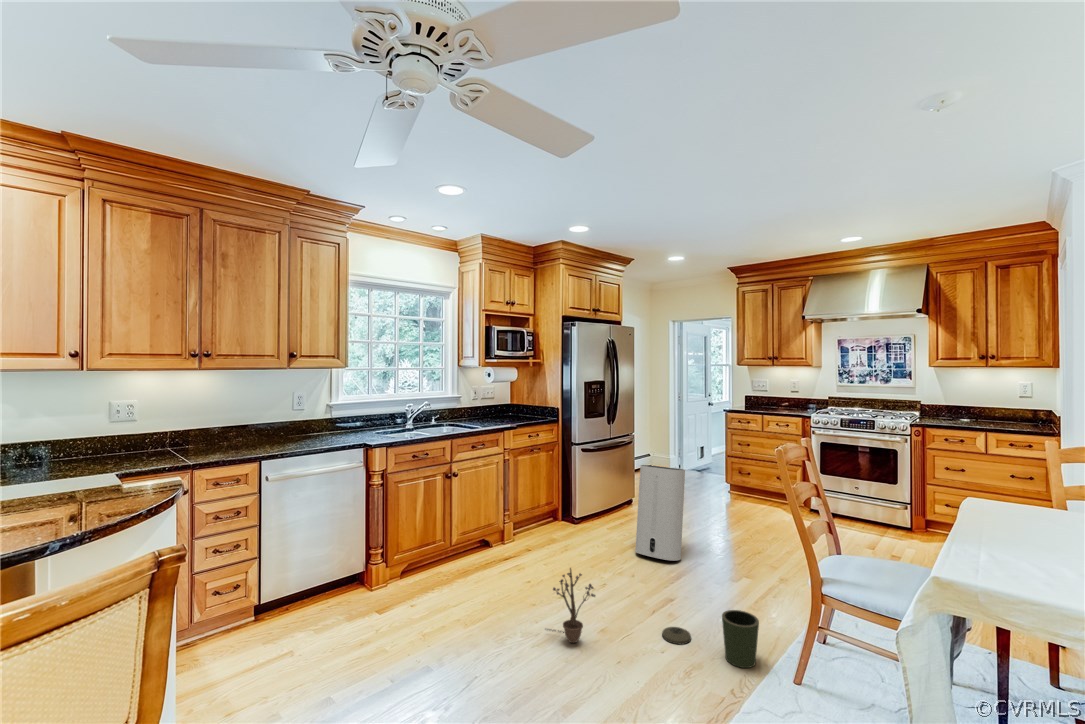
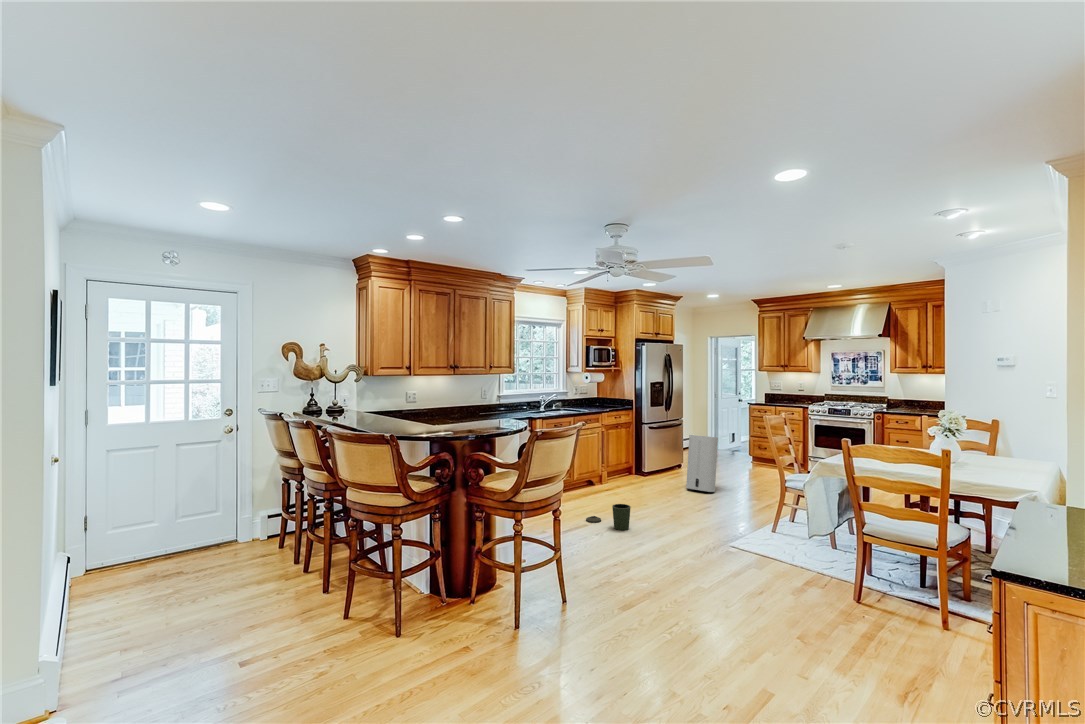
decorative plant: present [547,568,595,643] -> none [639,480,667,519]
trash can: present [662,610,759,668] -> present [586,504,631,530]

